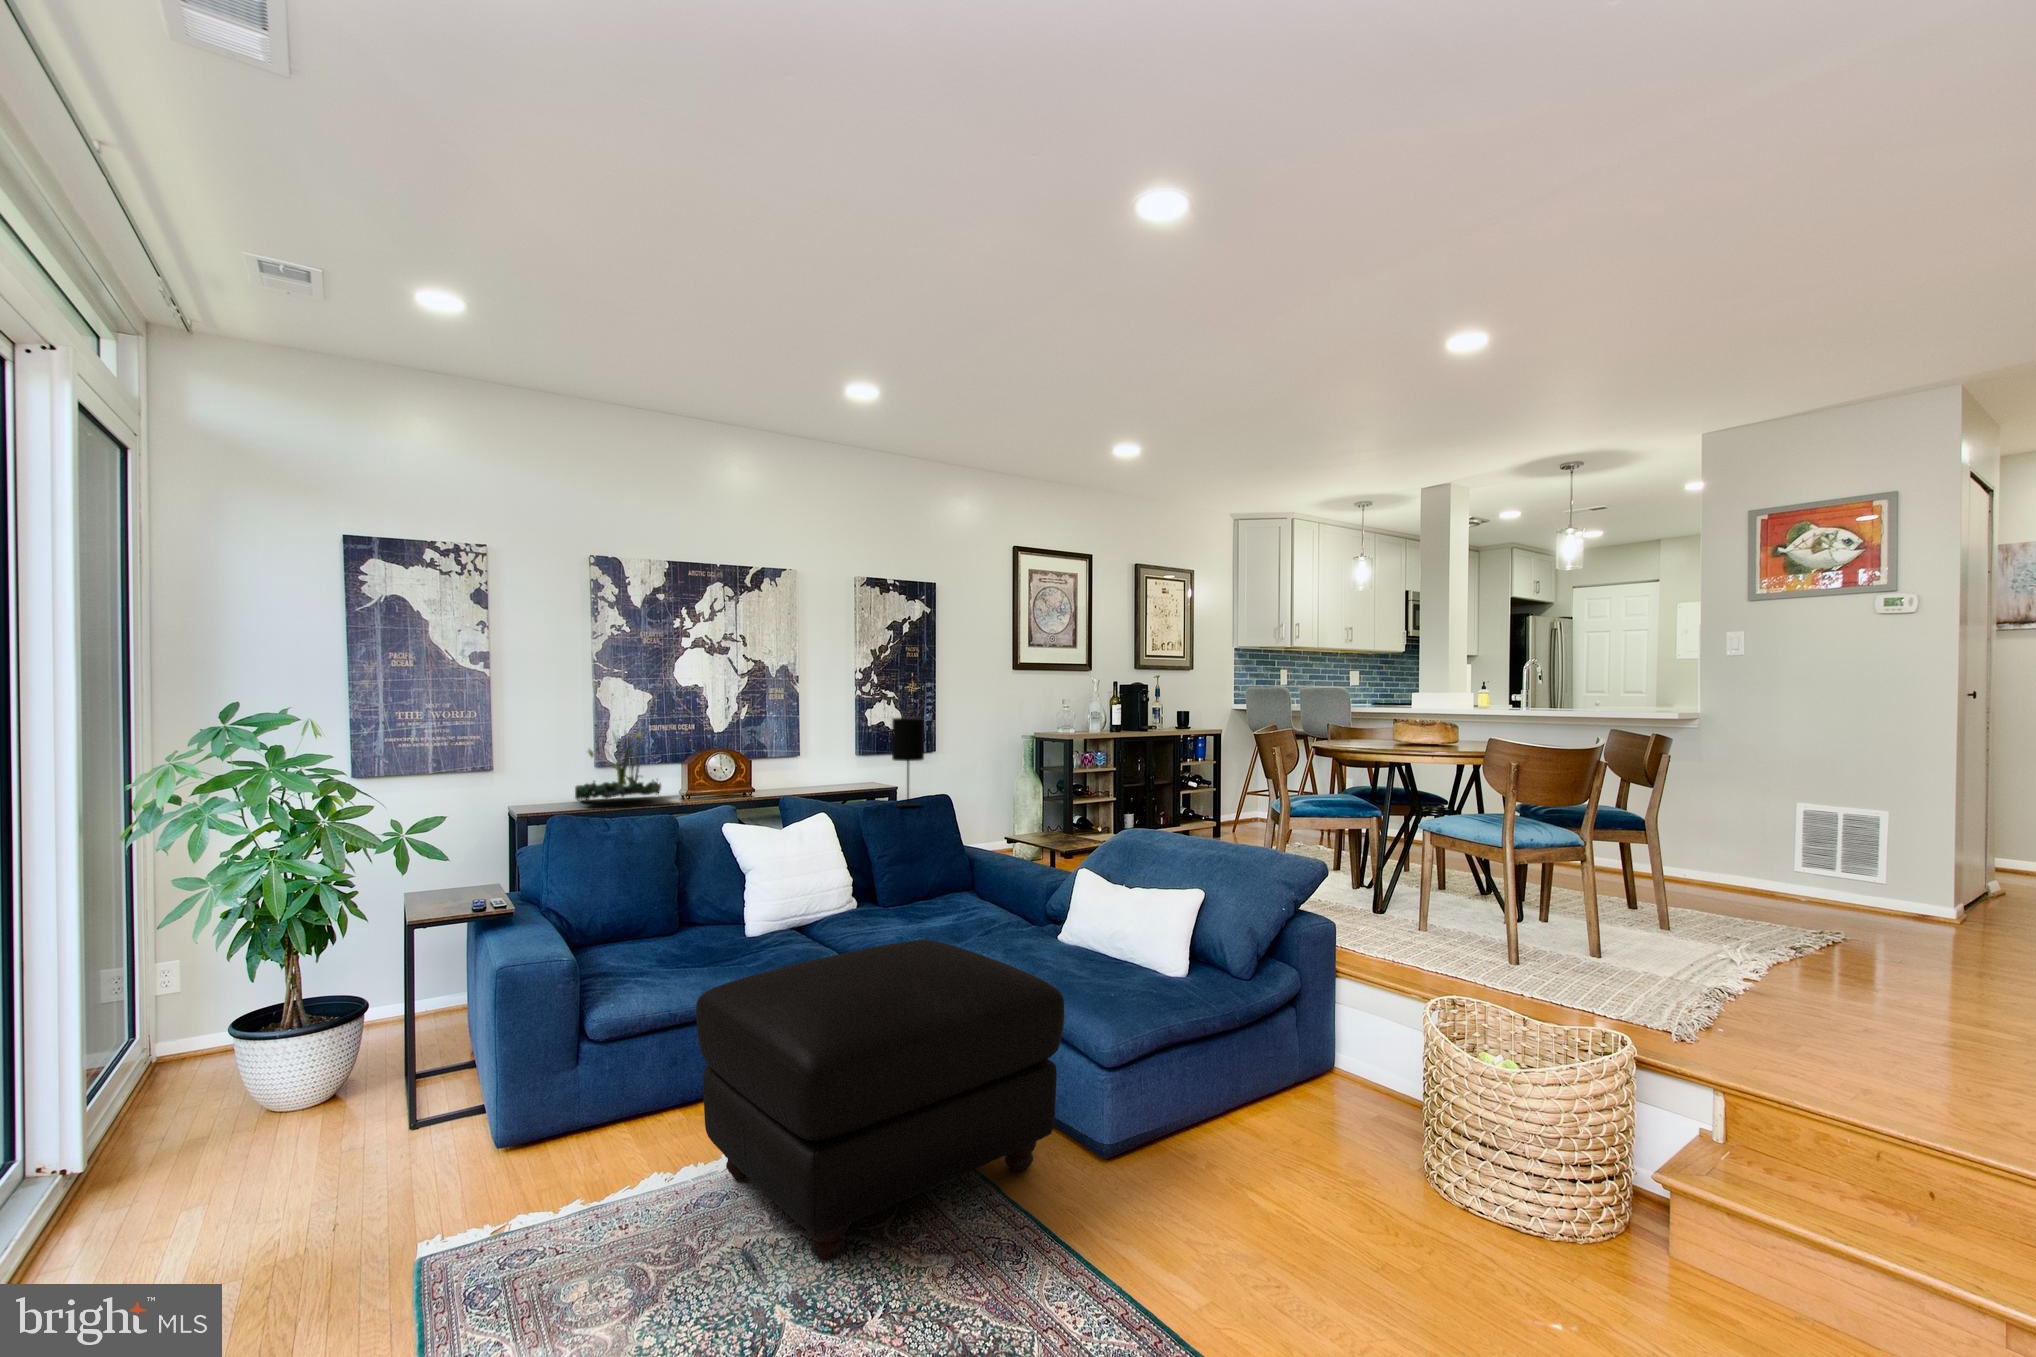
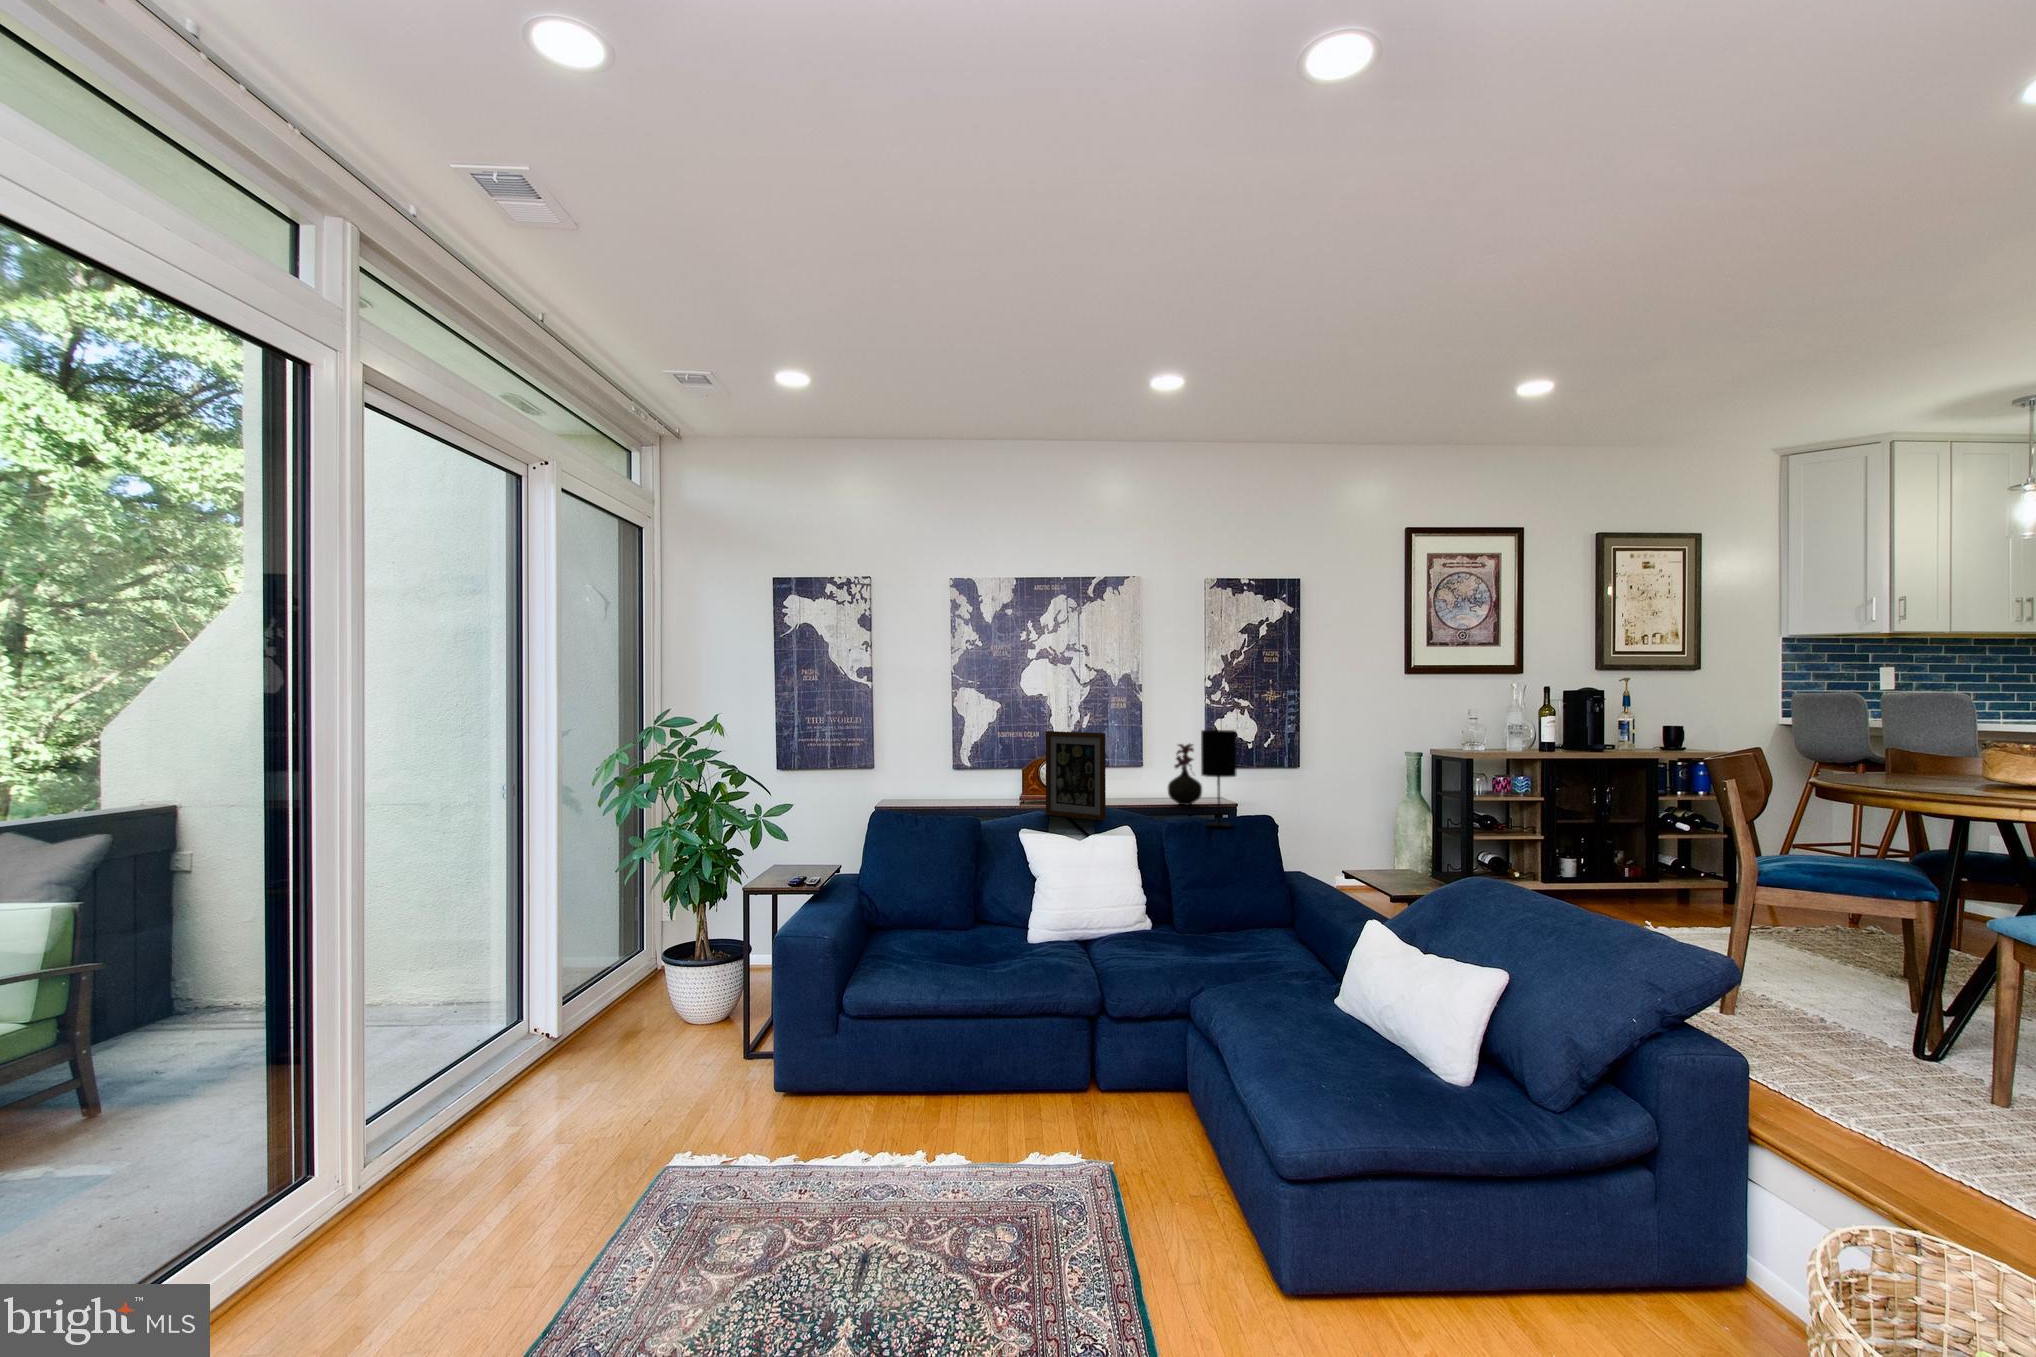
picture frame: none [729,723,799,810] -> present [1046,731,1106,820]
plant: present [575,732,661,800] -> none [925,735,1007,798]
vase: none [830,733,864,792] -> present [1168,744,1202,805]
ottoman: present [696,940,1064,1261] -> none [883,976,1231,1294]

